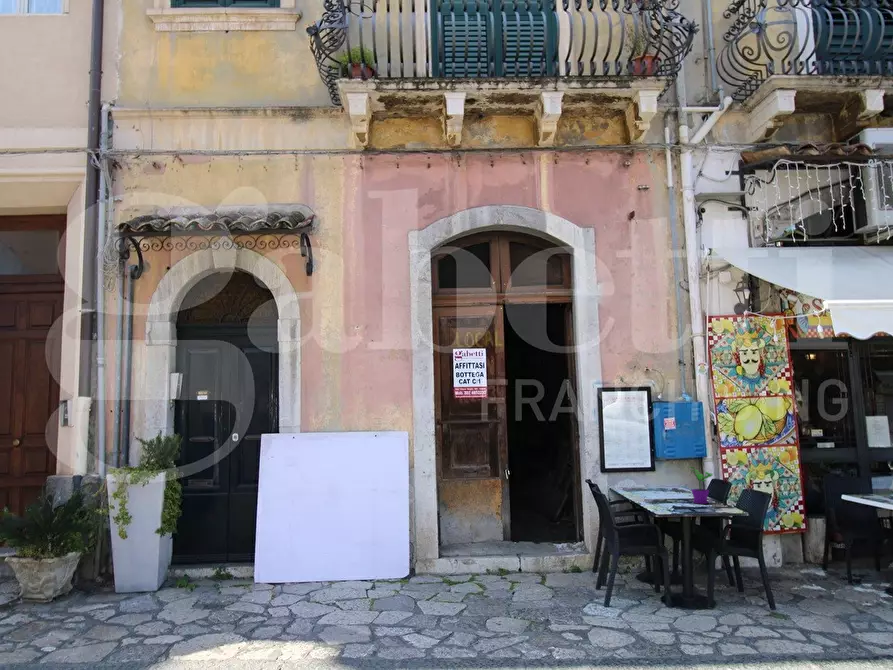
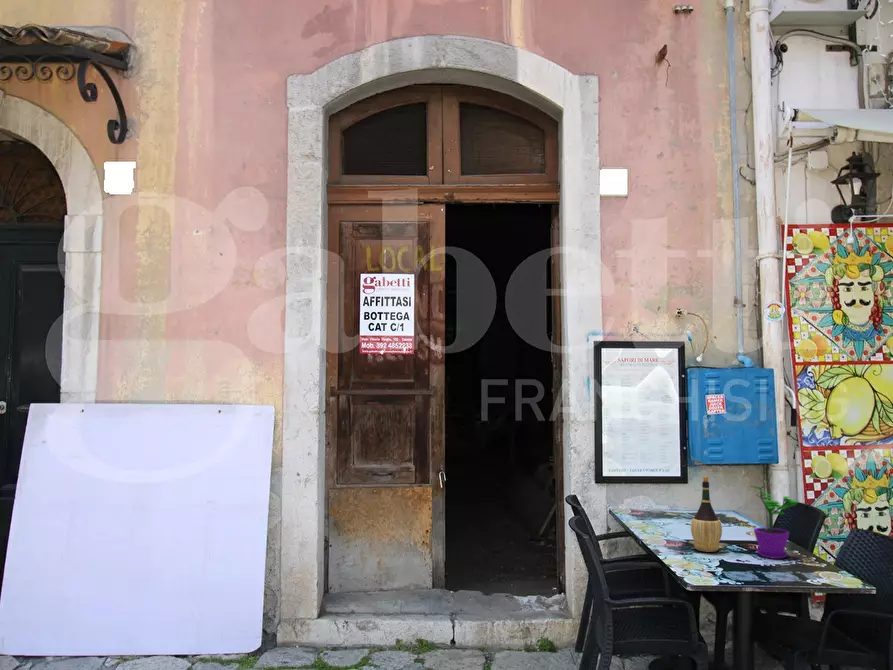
wine bottle: none [659,463,675,502] -> present [691,477,722,552]

